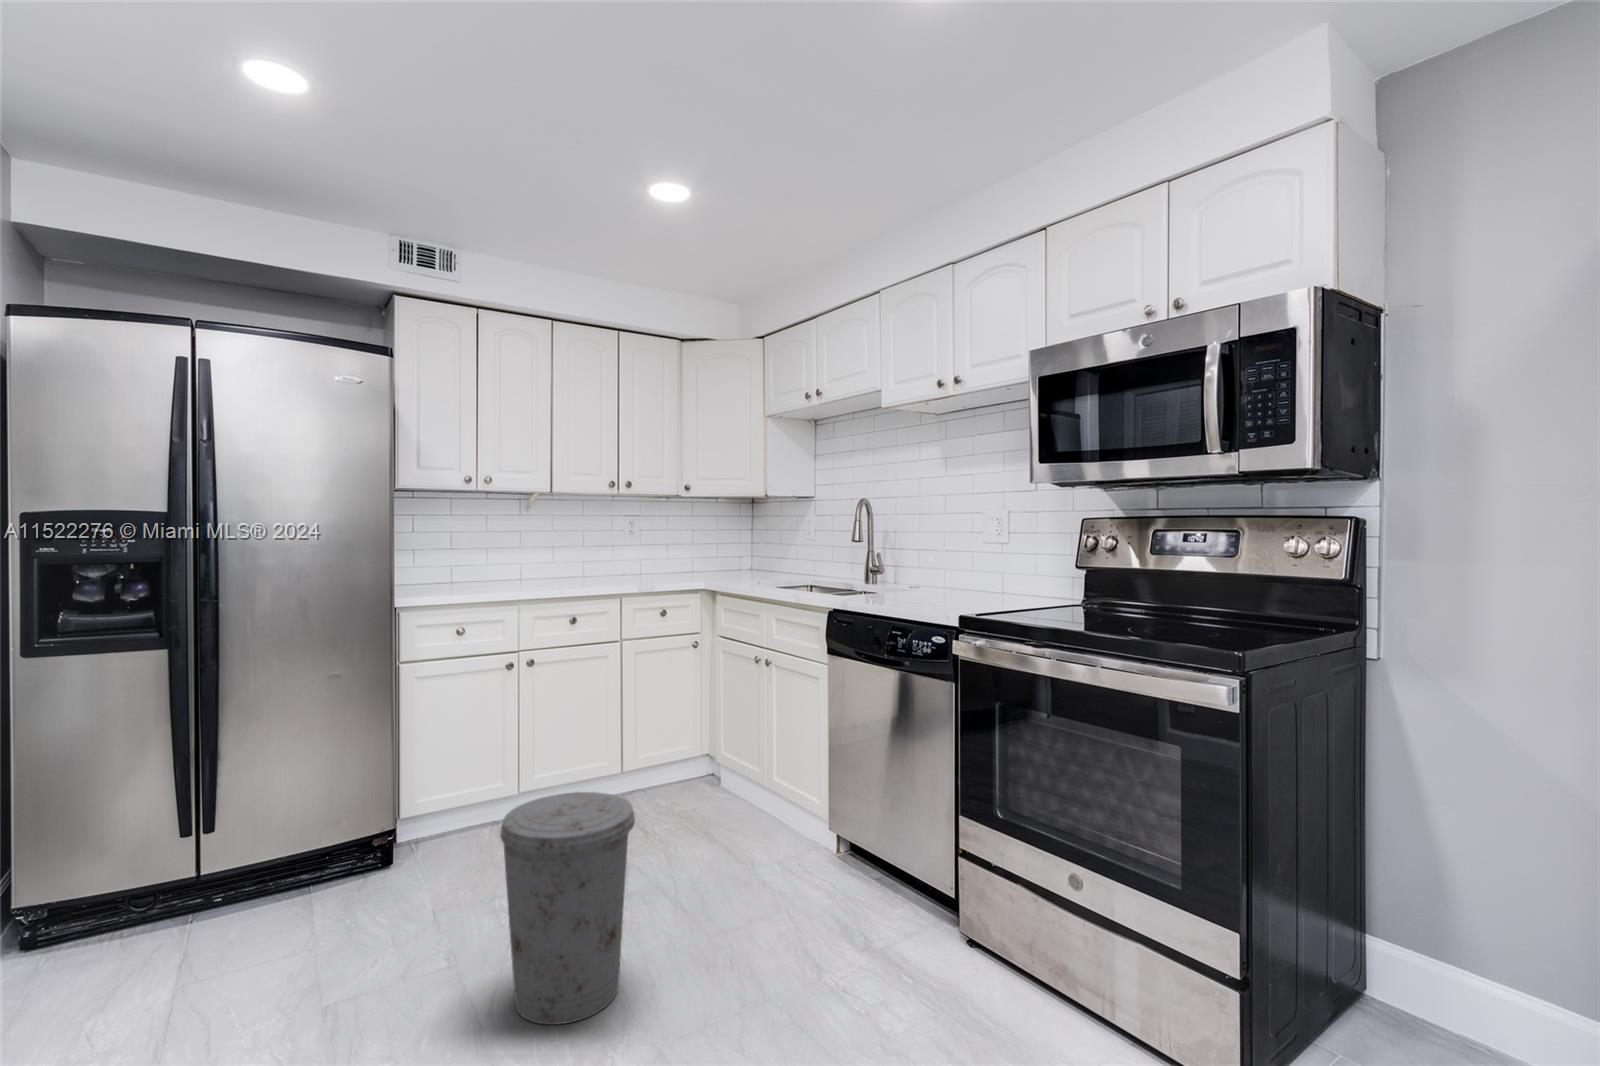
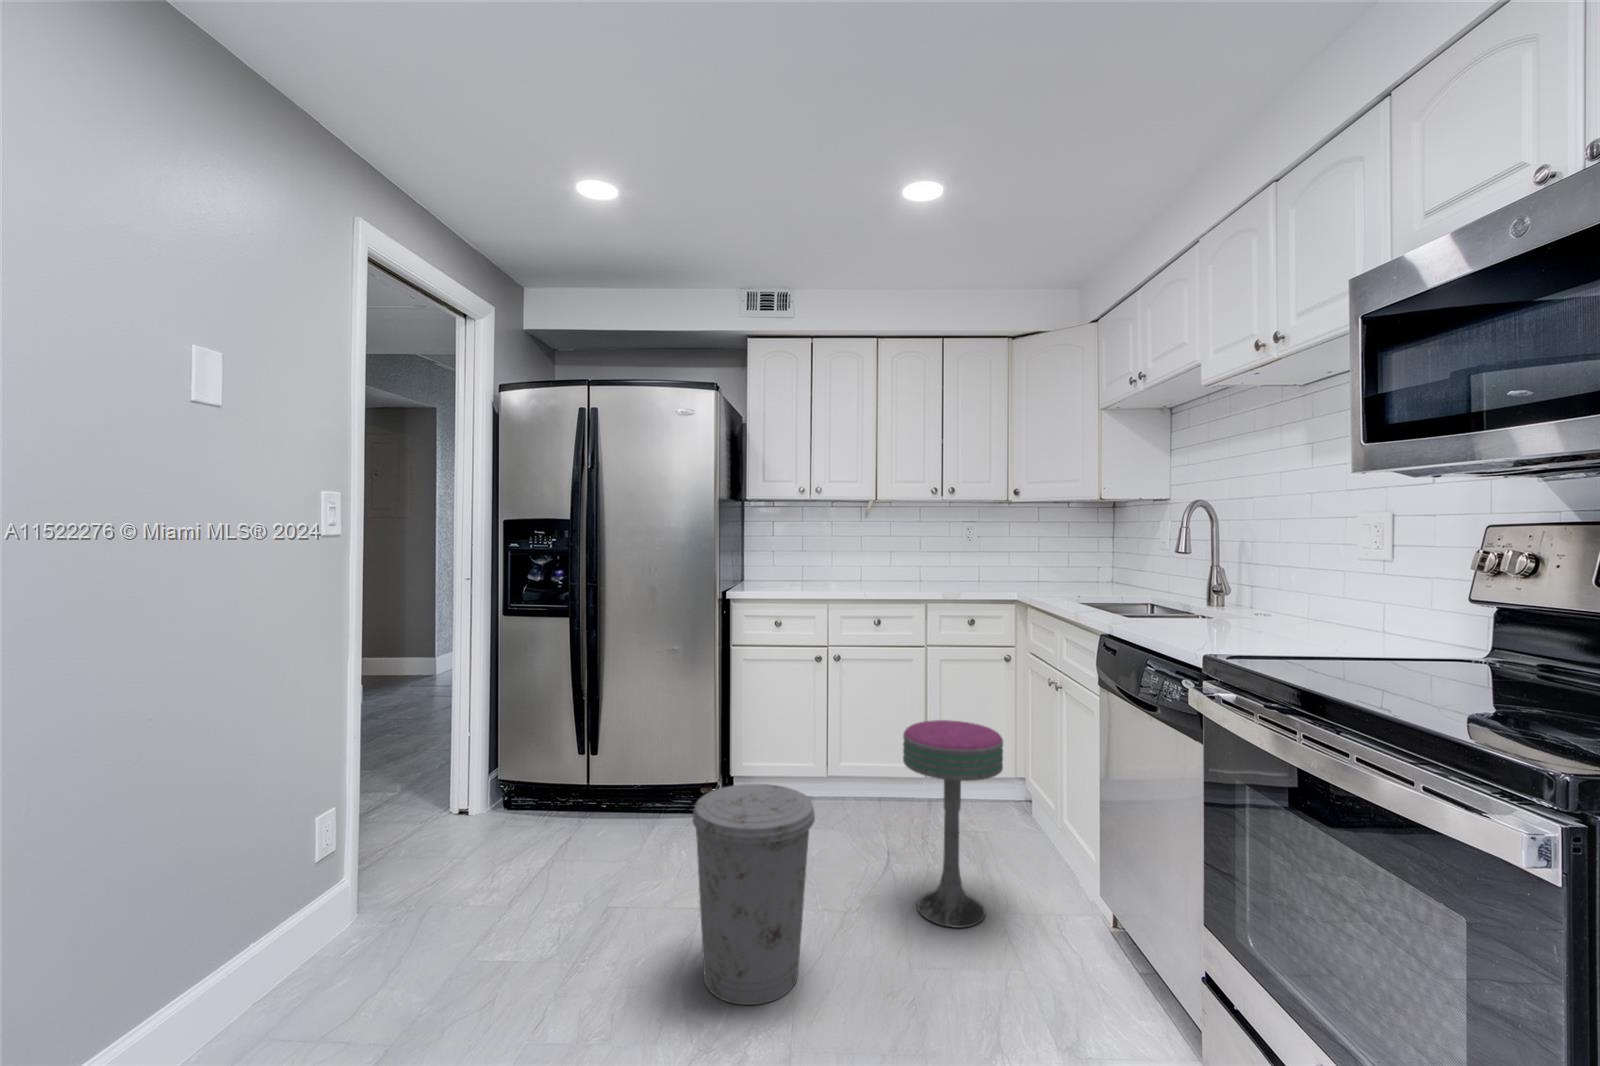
bar stool: none [662,702,754,892] -> present [903,720,1003,928]

